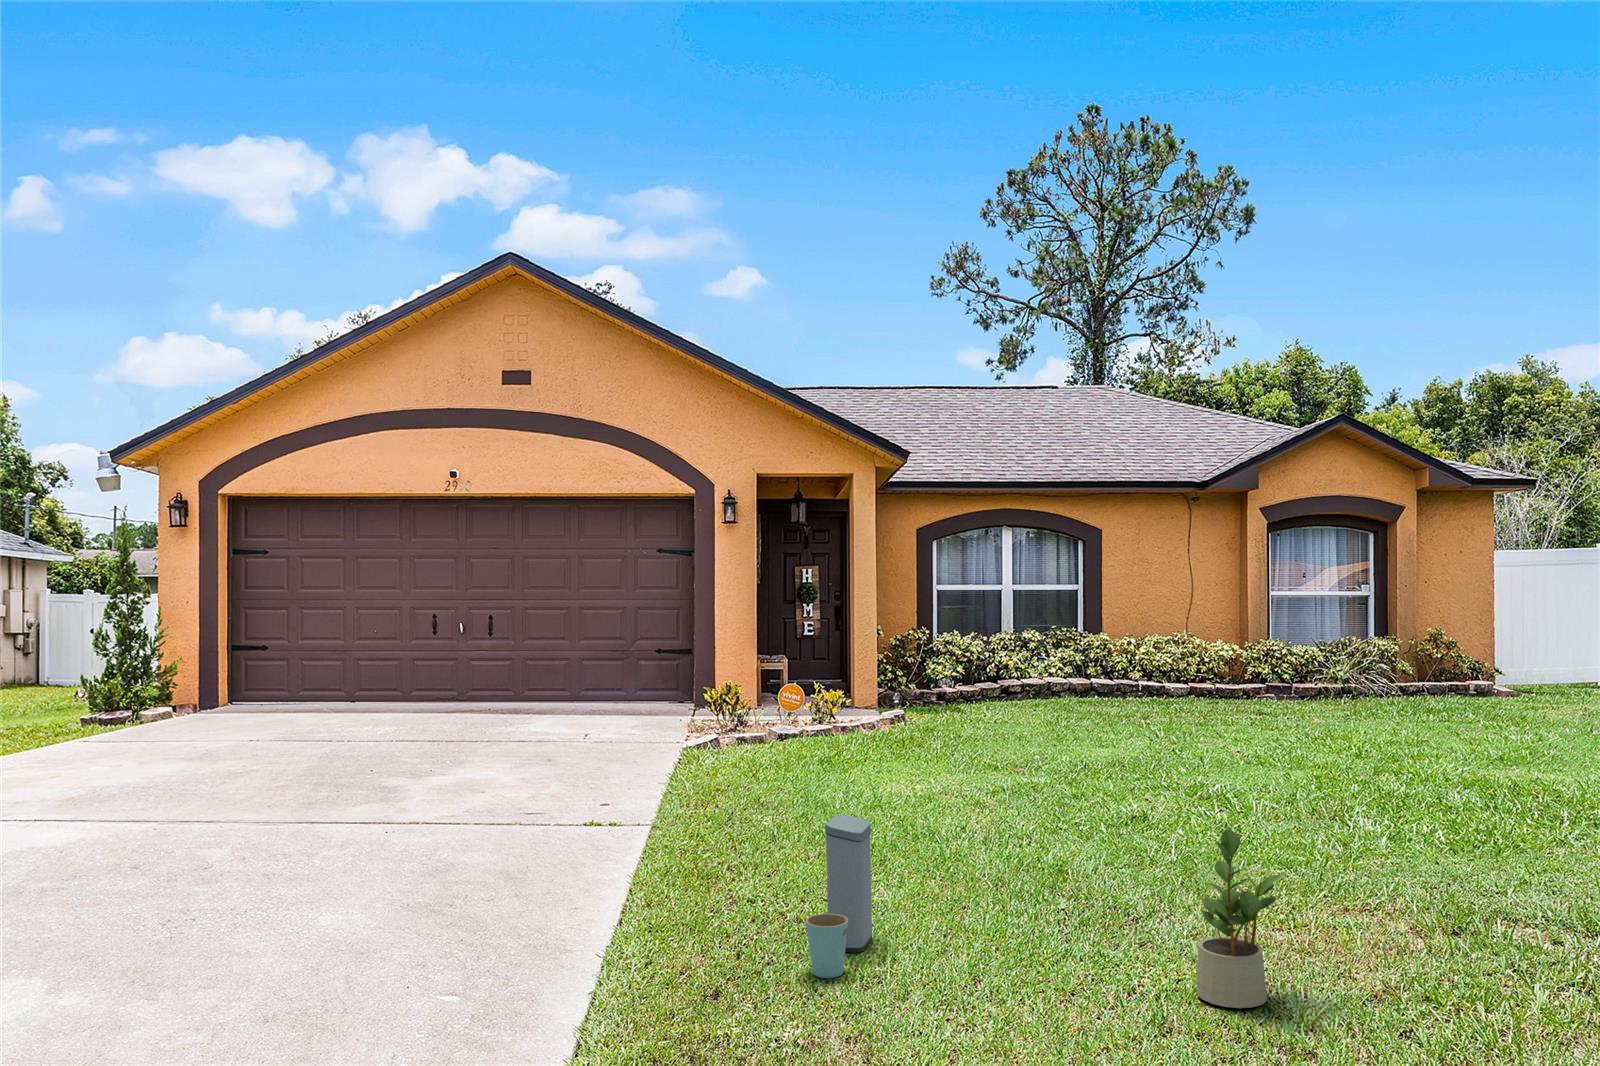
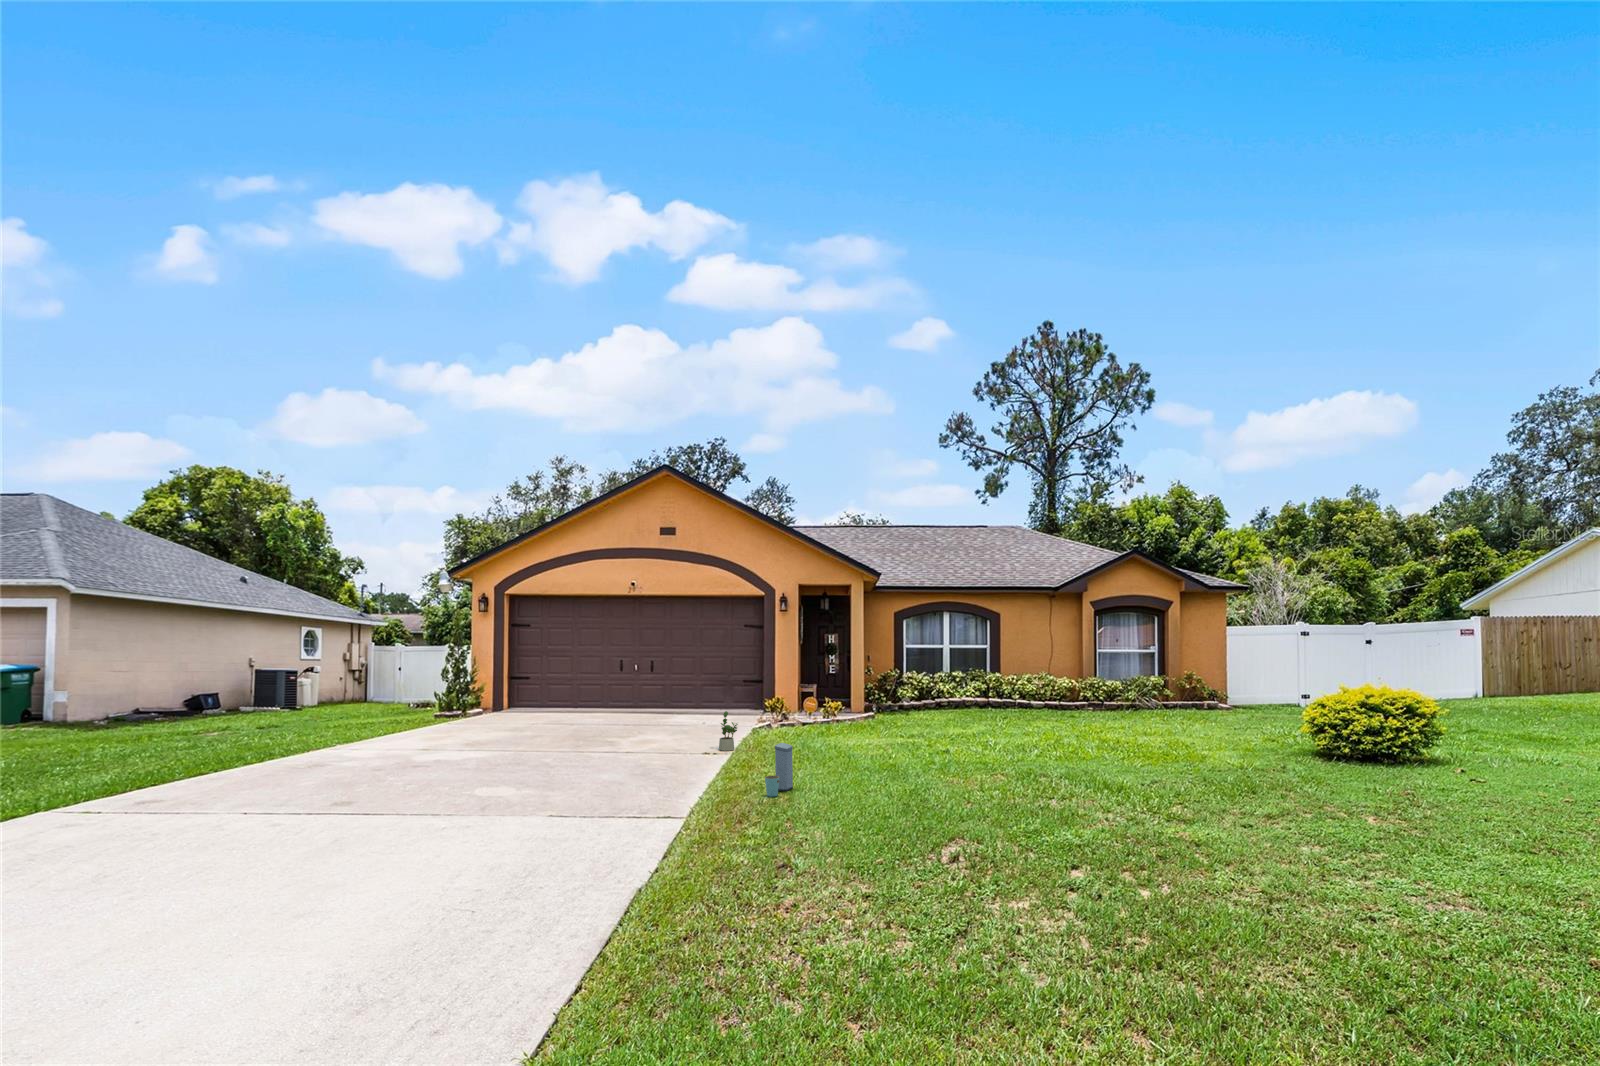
potted plant: present [1196,829,1281,1008] -> present [719,711,738,751]

